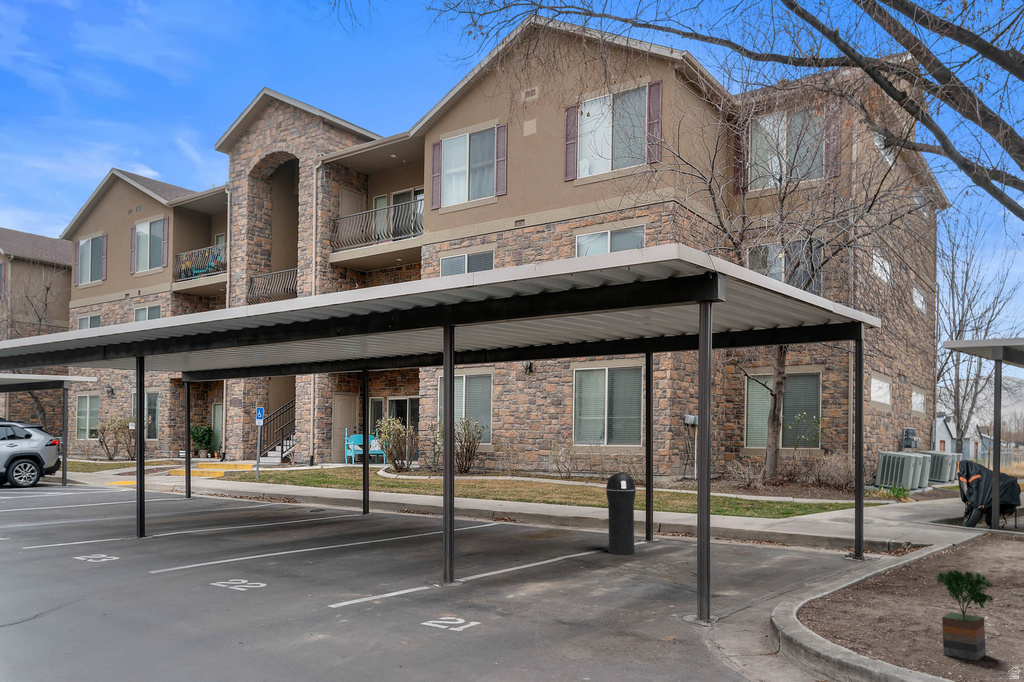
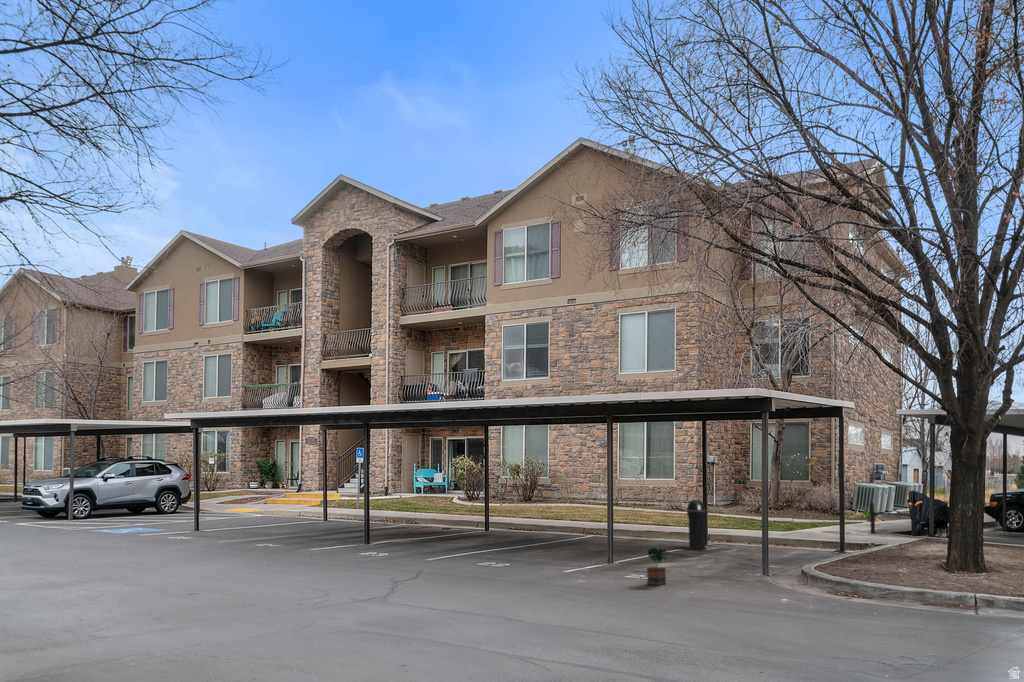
bench: none [902,477,976,528] -> present [870,503,917,536]
potted tree: present [936,570,994,661] -> present [647,547,669,585]

